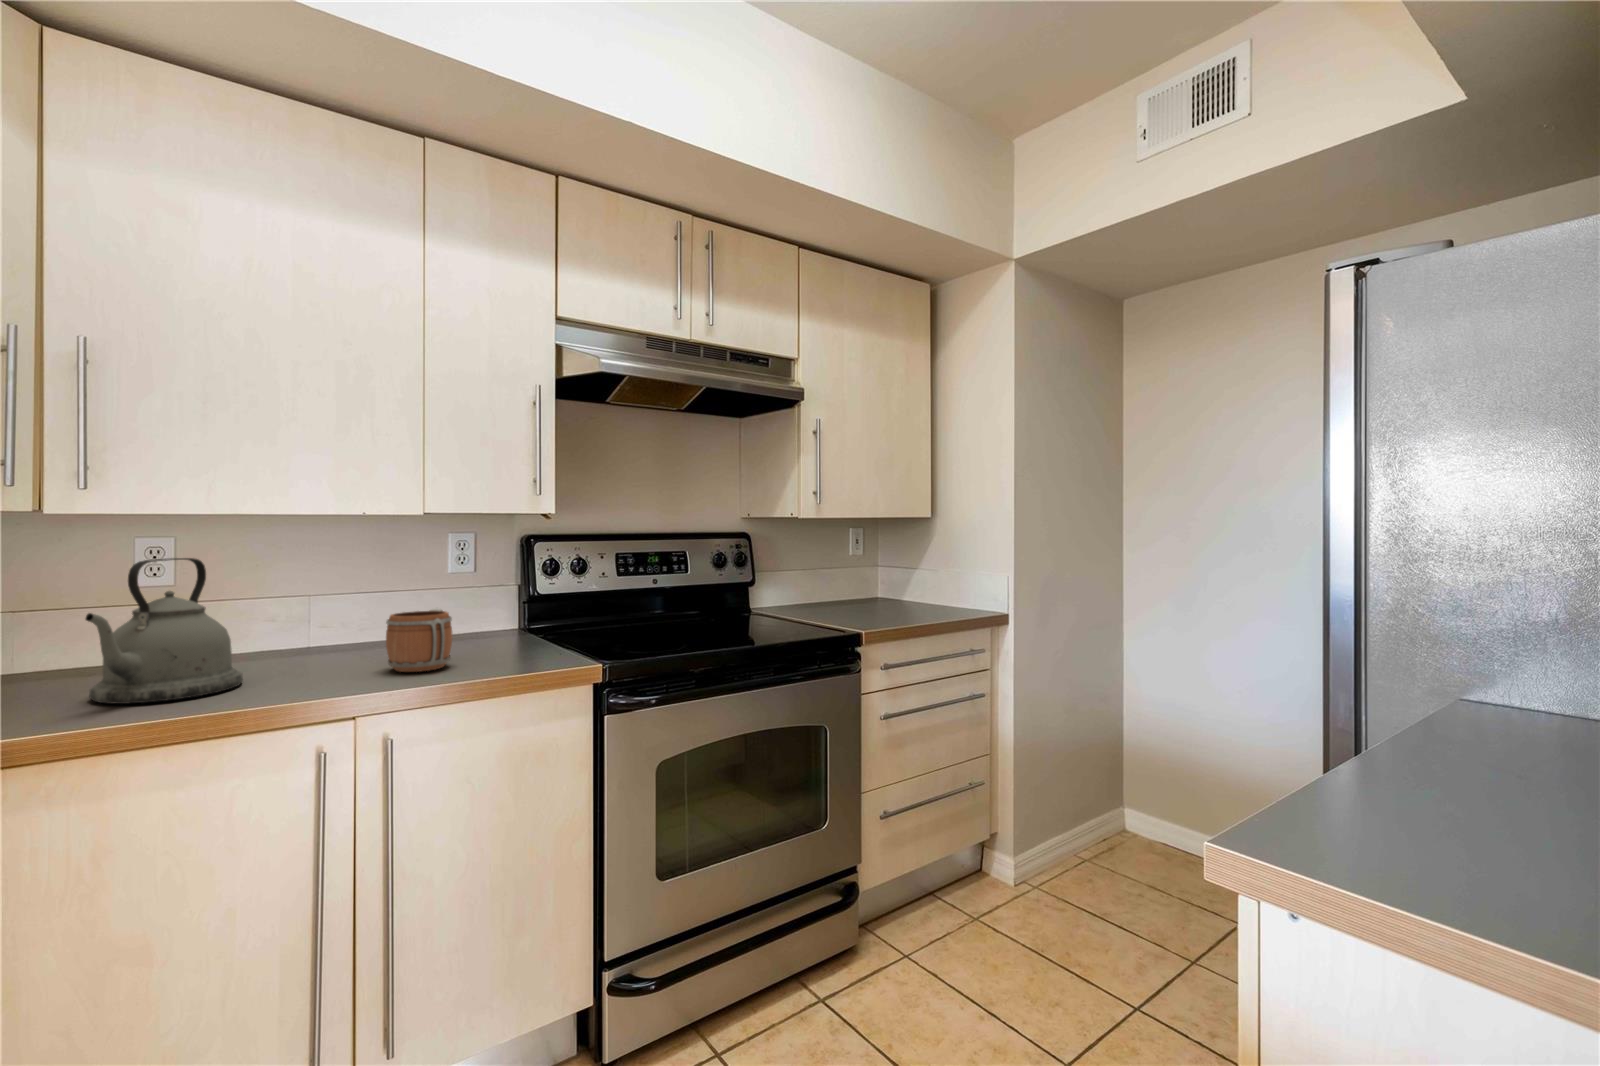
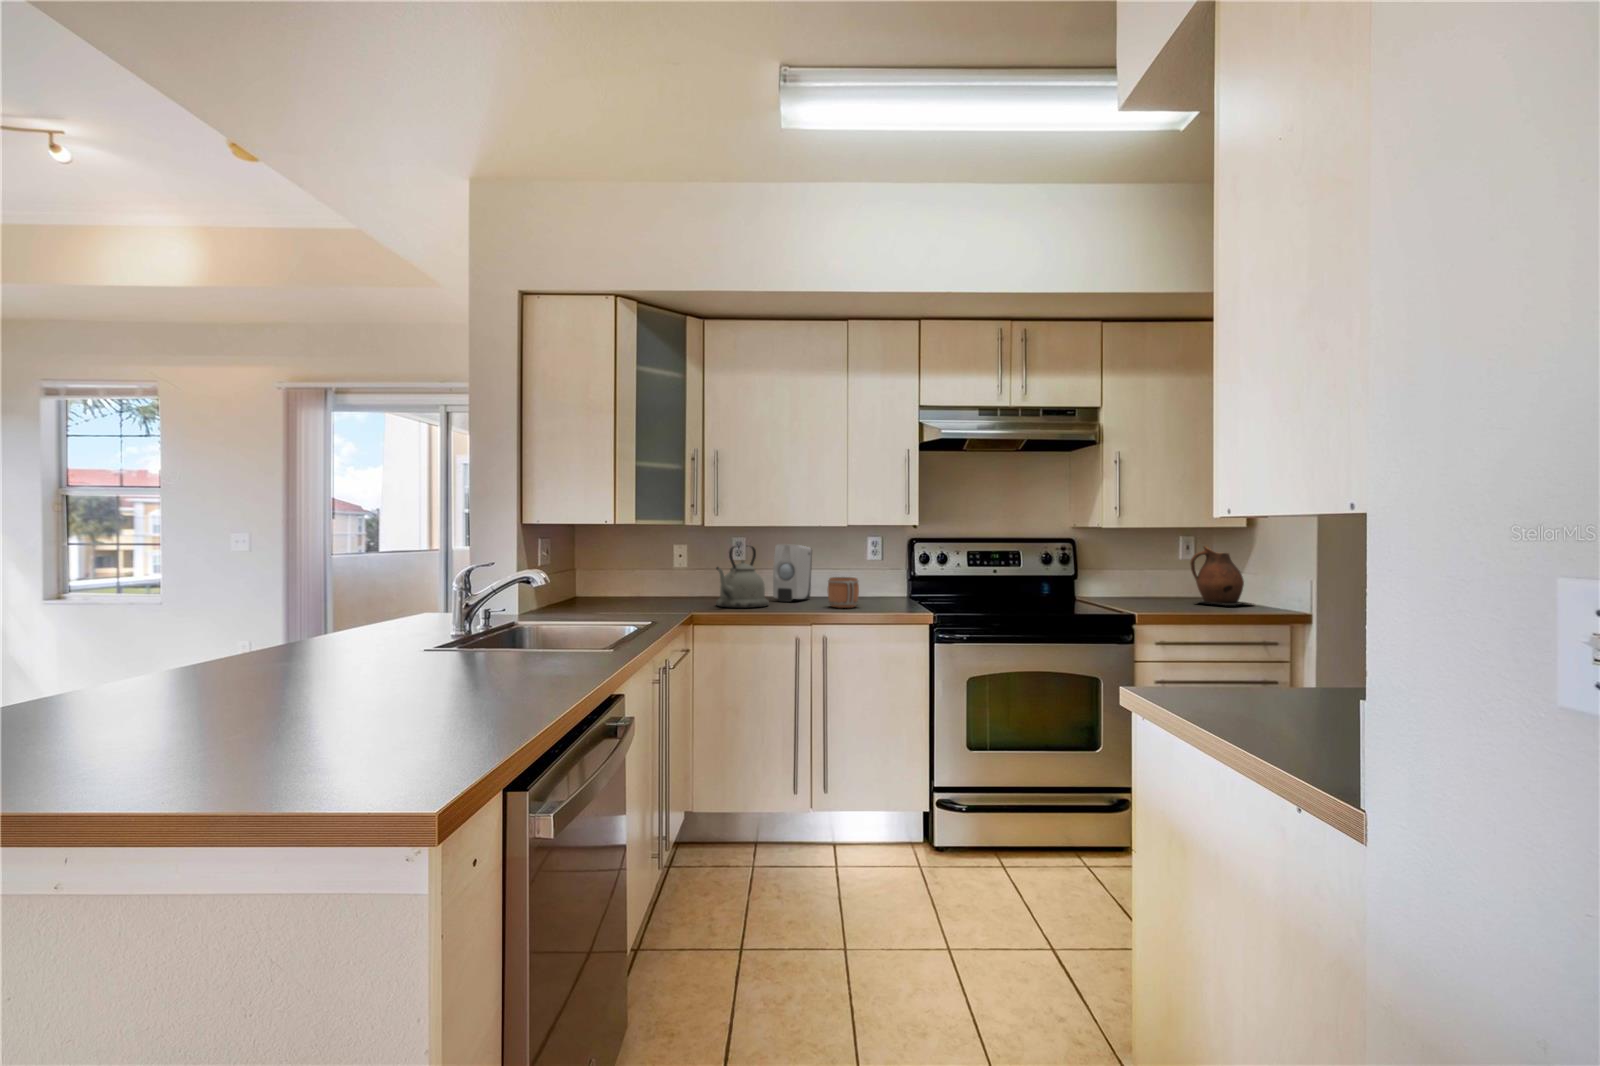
ceramic pitcher: none [880,540,942,611] -> present [1190,546,1246,605]
soap dispenser: none [250,552,340,666] -> present [773,544,812,602]

